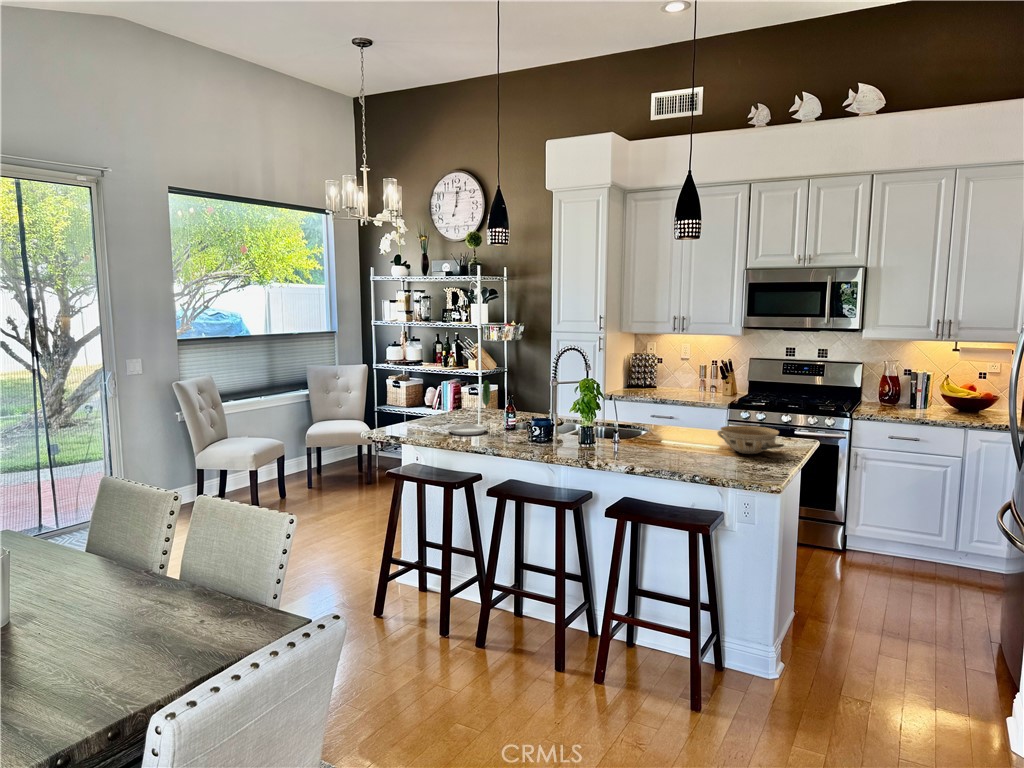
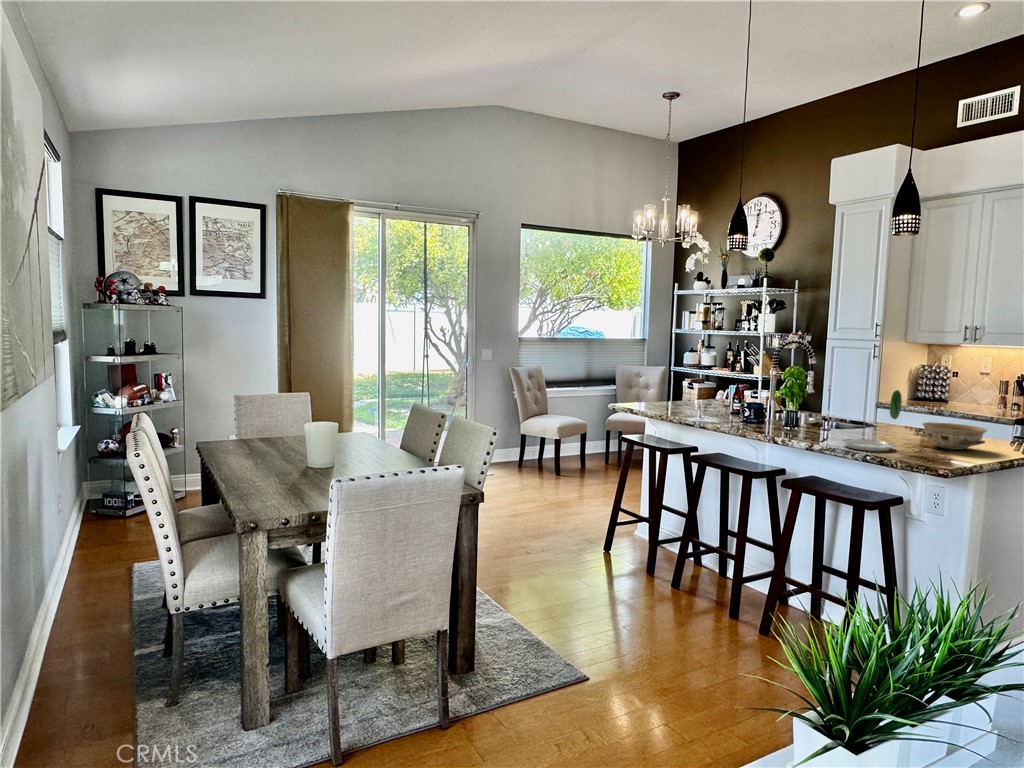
plate: present [448,381,491,435] -> present [843,390,902,451]

